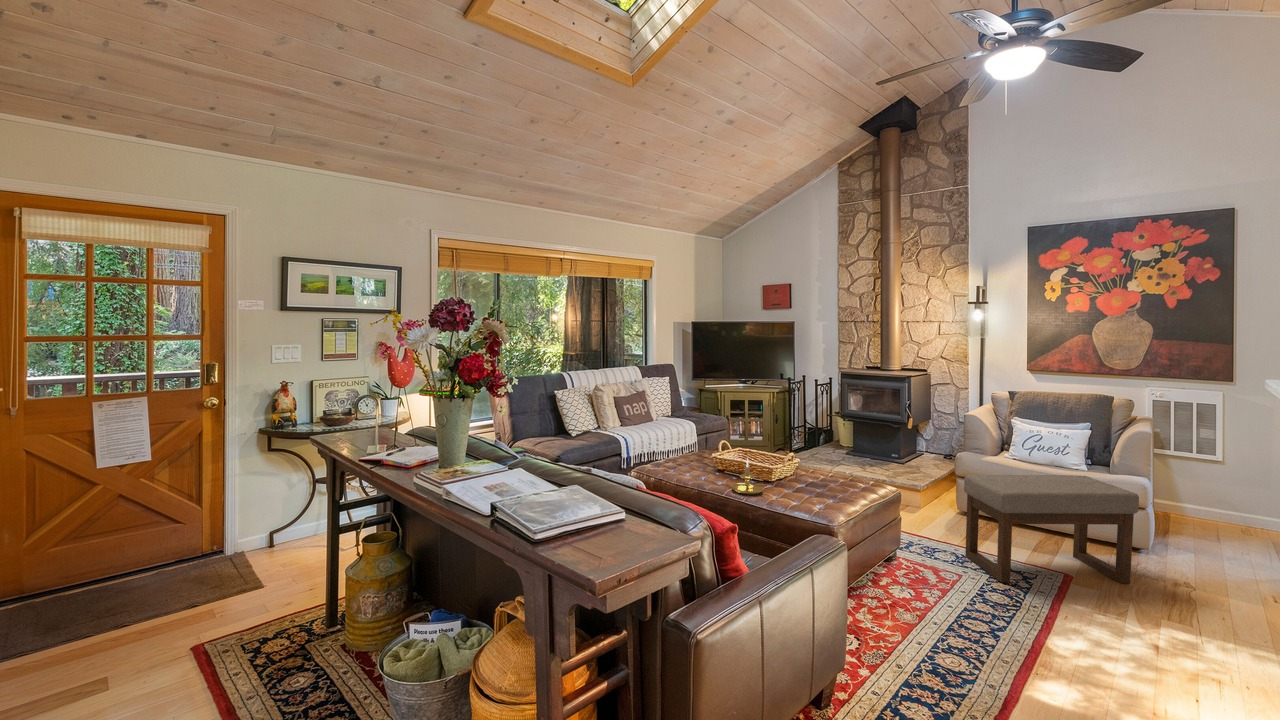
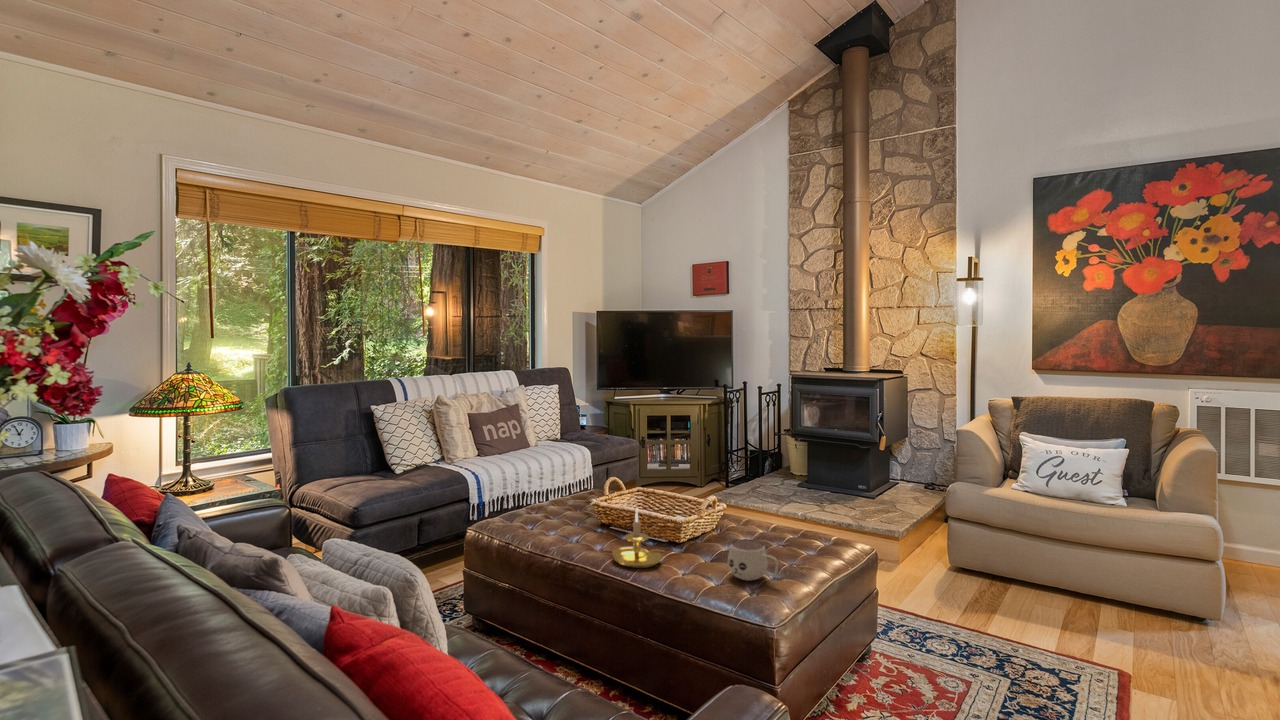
ottoman: present [964,475,1139,583] -> none [968,518,1225,692]
mug: none [805,479,838,503] -> present [728,540,778,581]

